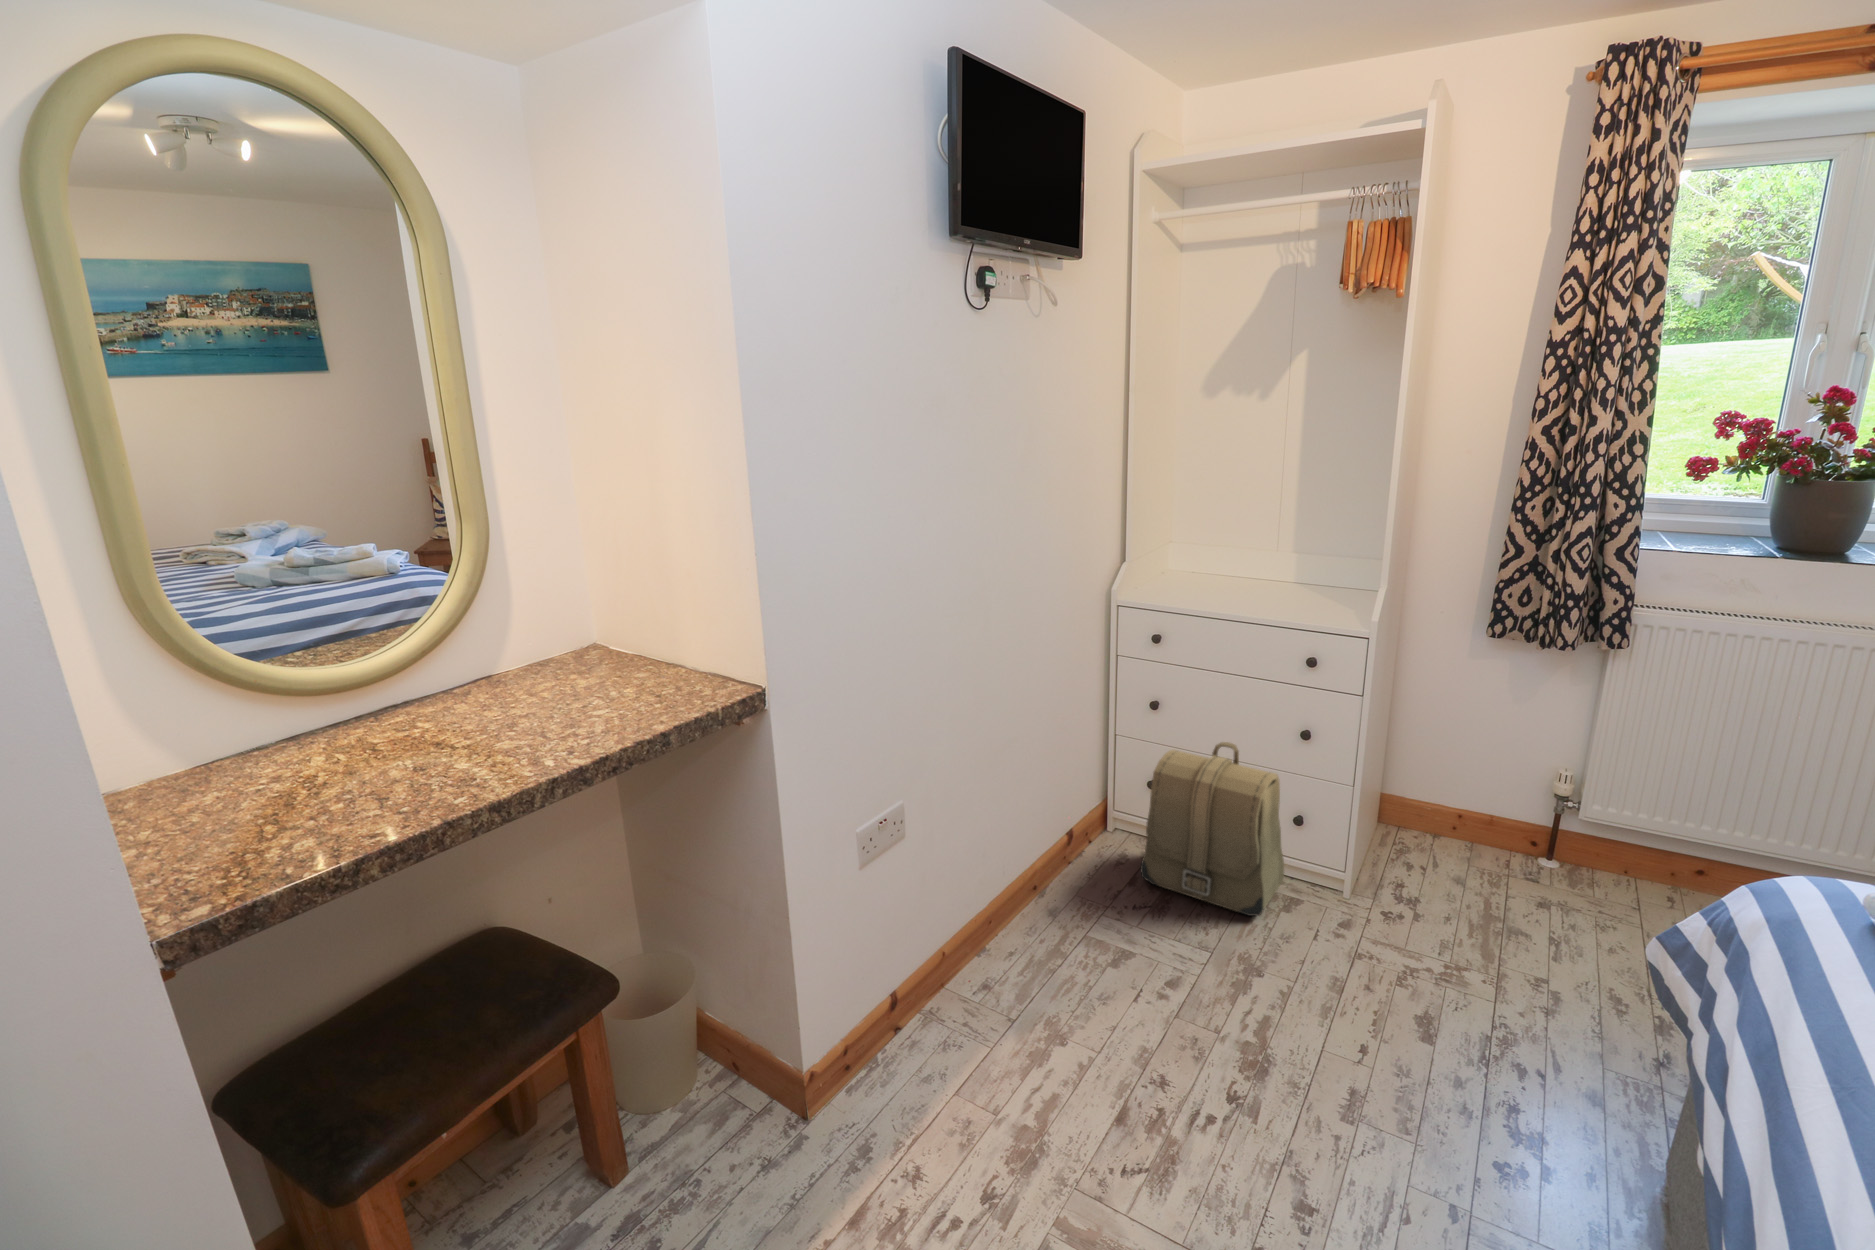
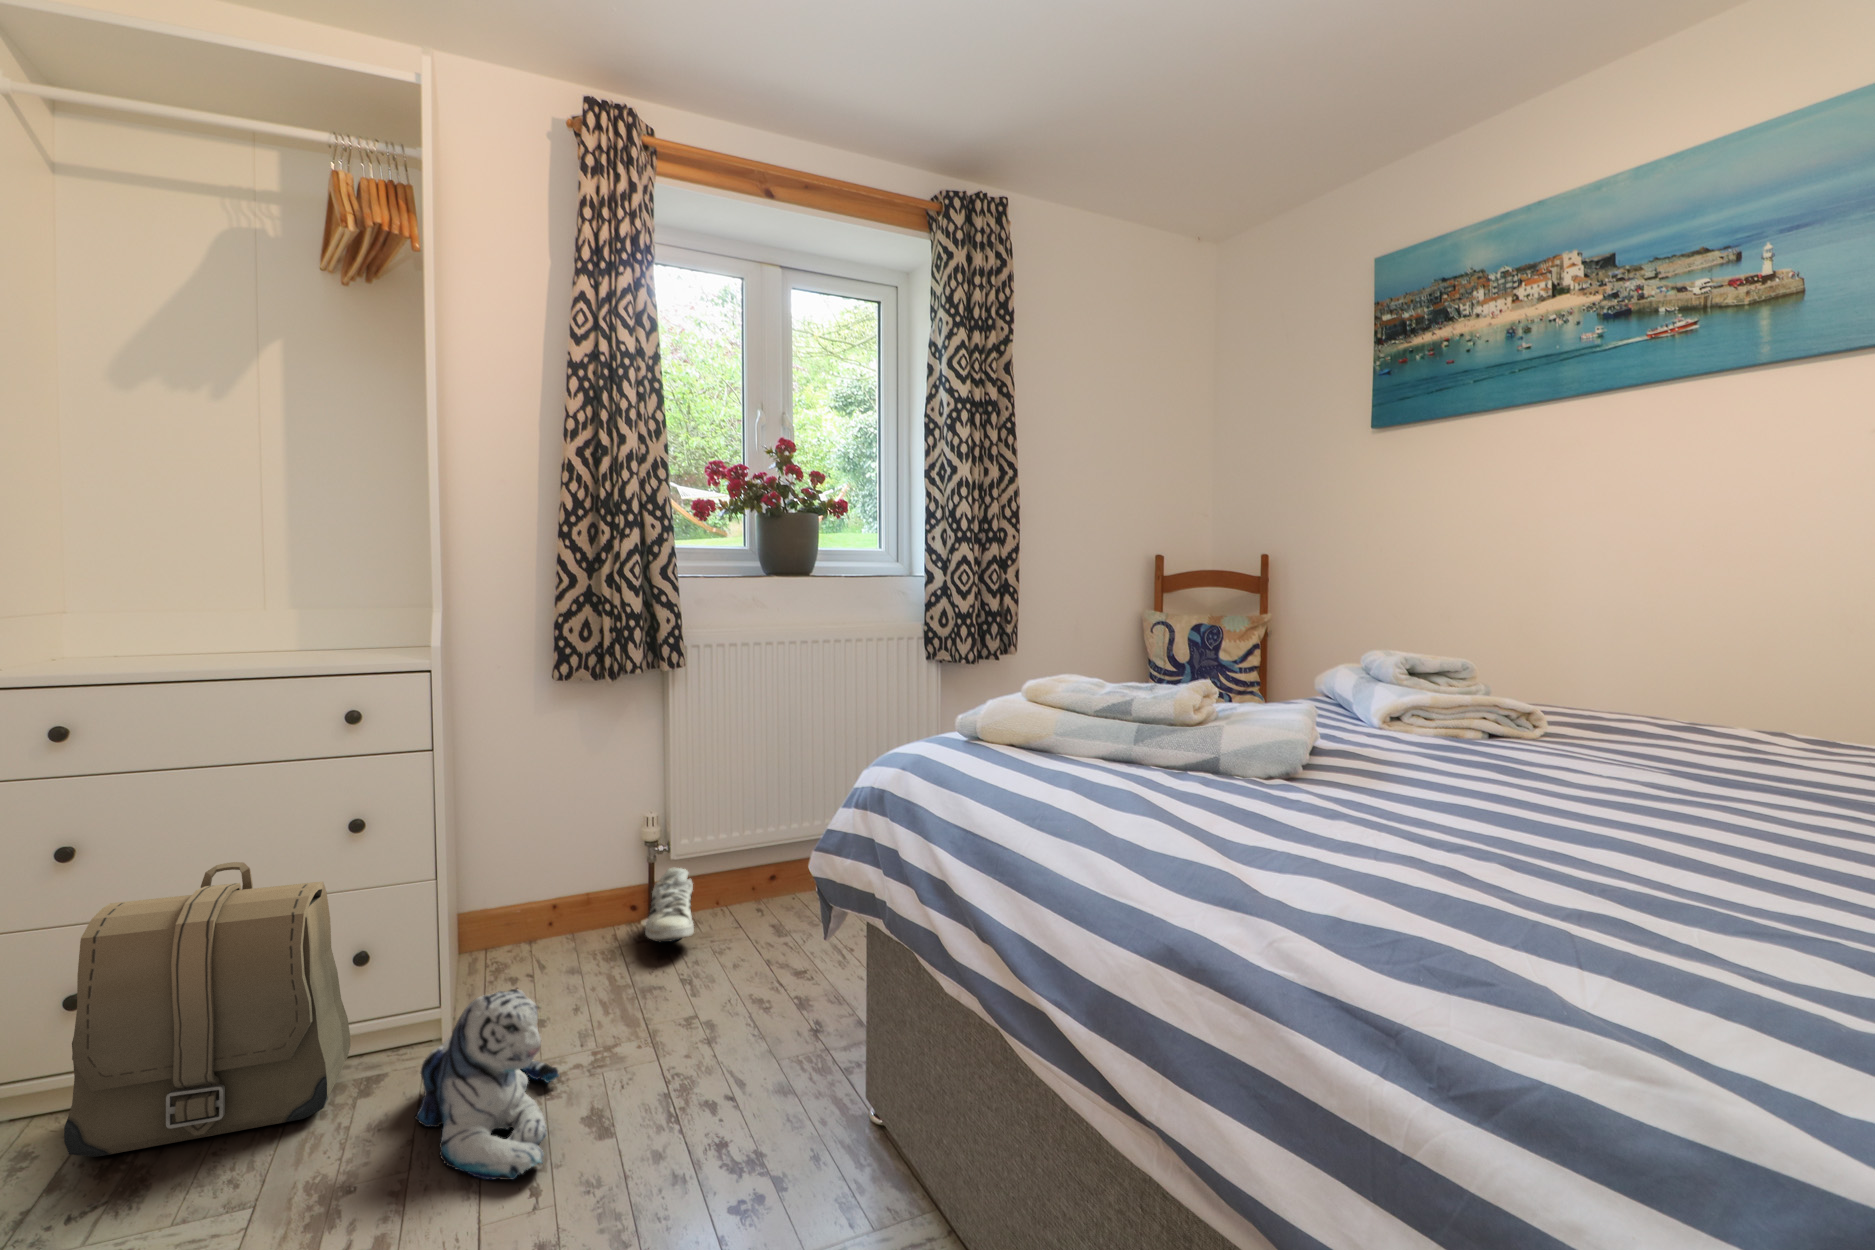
shoe: none [1534,824,1598,900] -> present [645,868,694,942]
plush toy: none [1308,901,1411,1035] -> present [415,989,558,1180]

